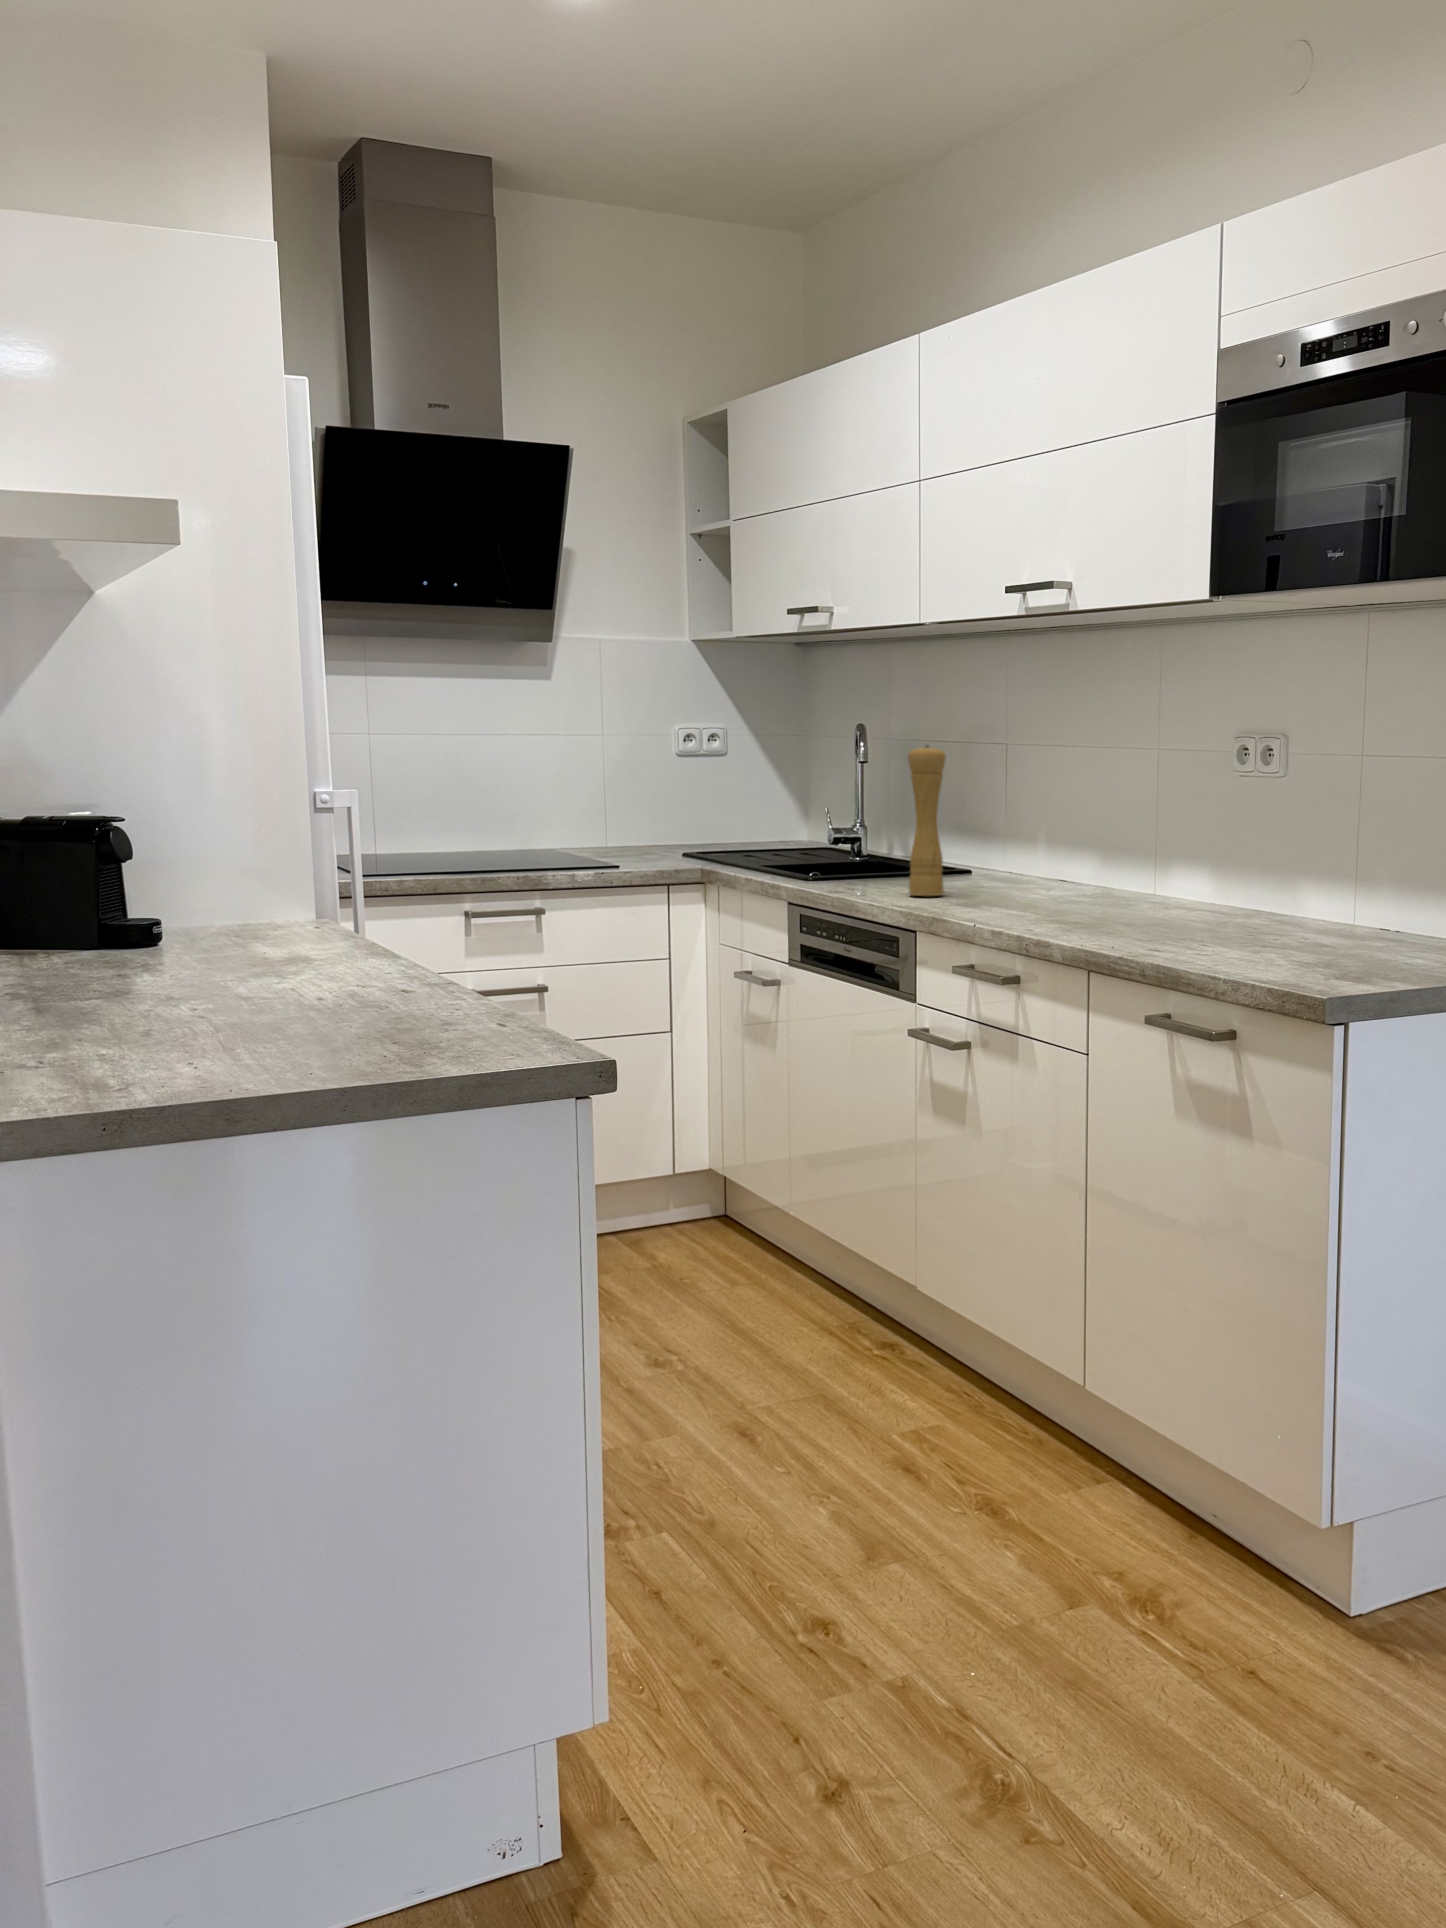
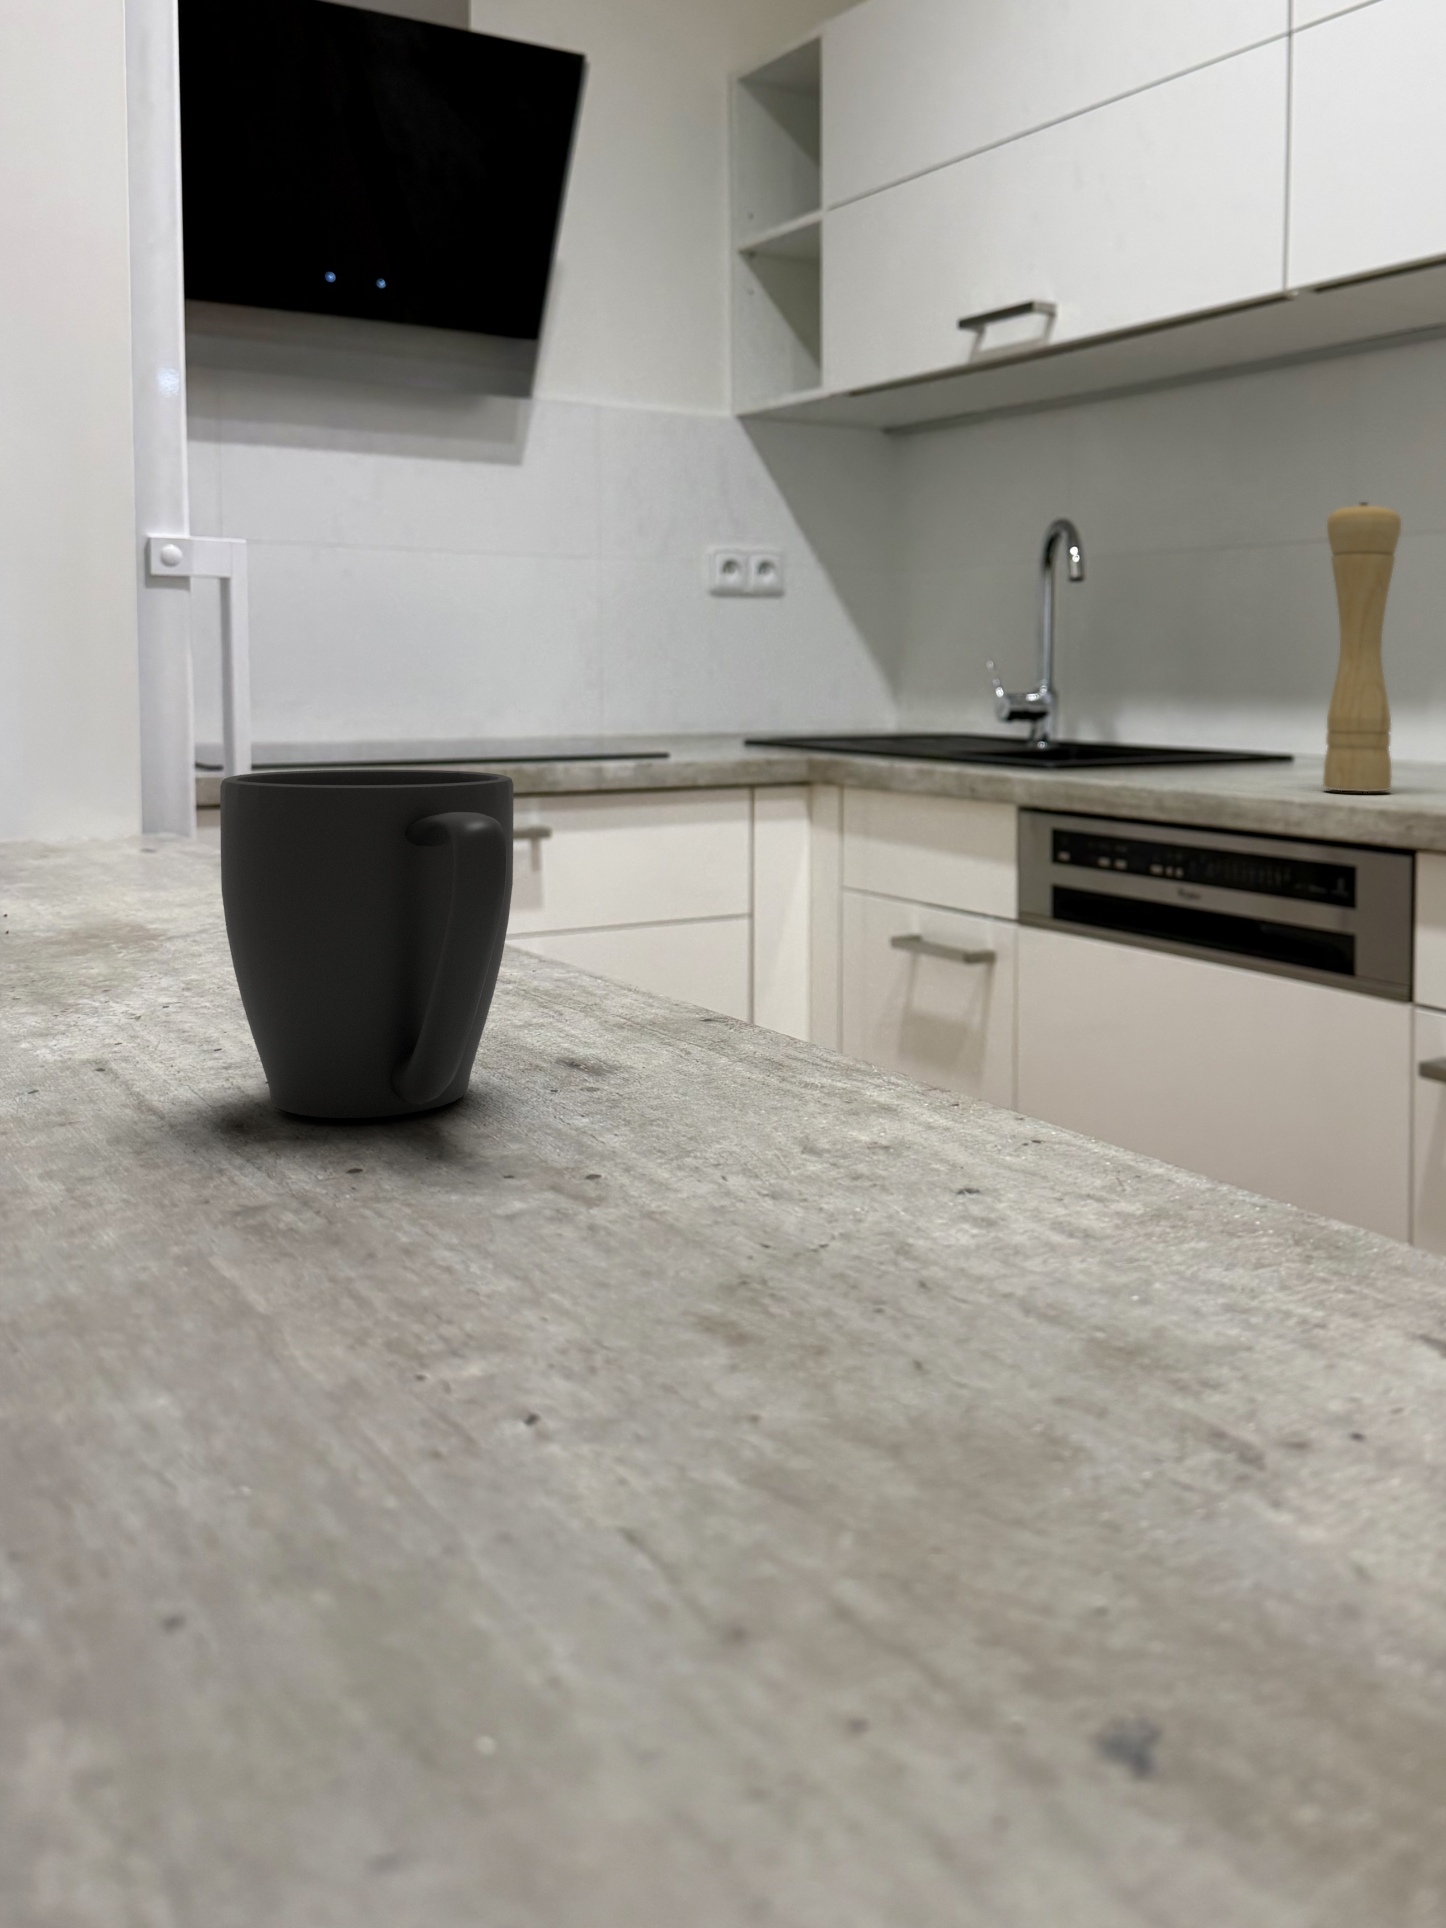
mug: none [317,914,383,990] -> present [220,769,513,1118]

